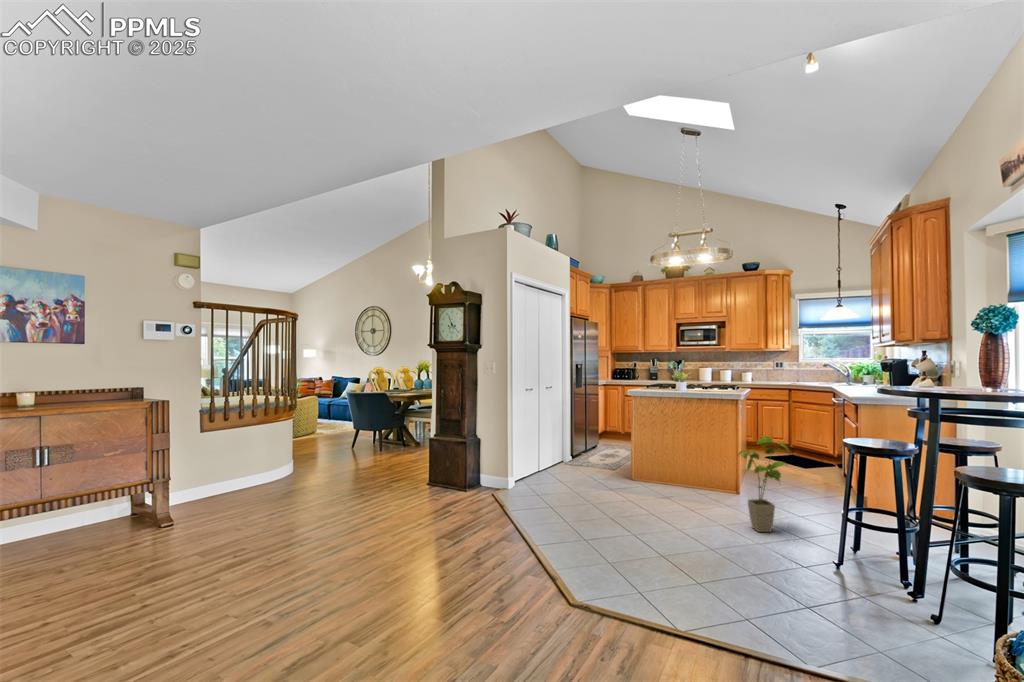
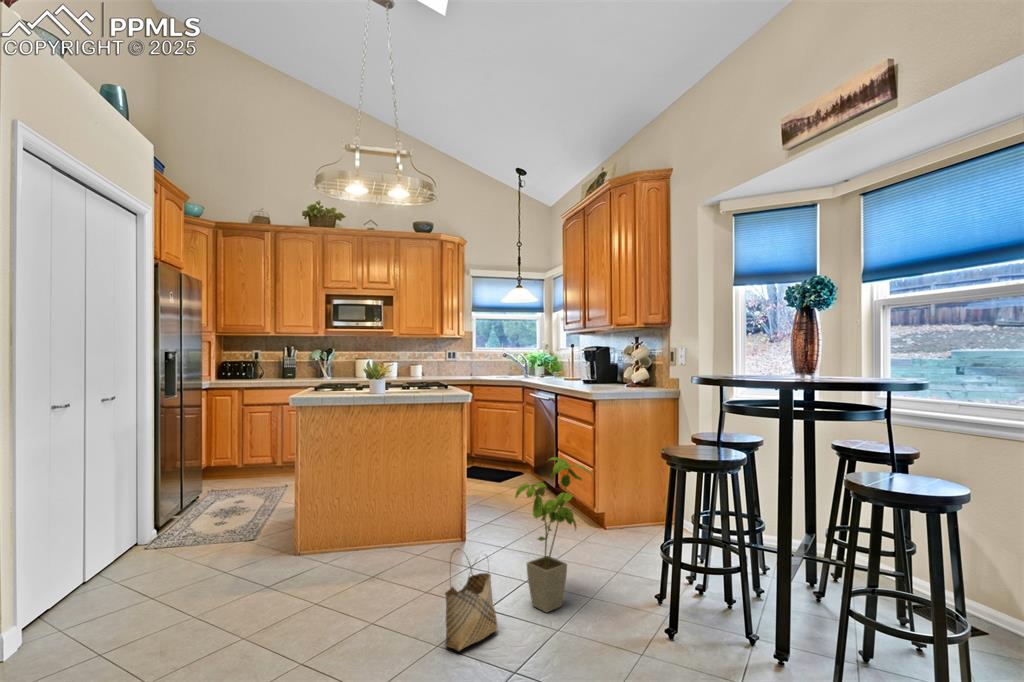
woven basket: none [682,478,718,531] -> present [445,548,497,651]

